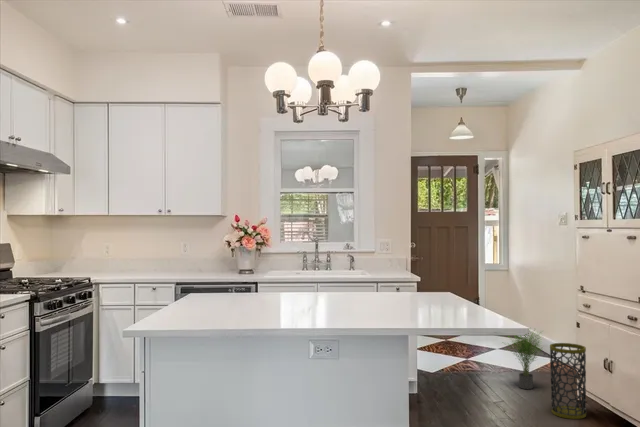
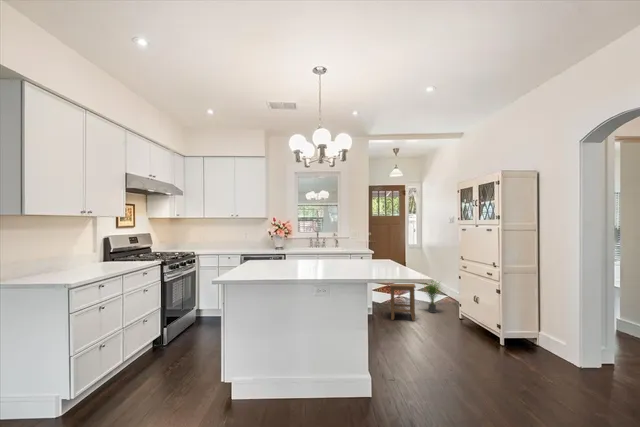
stool: none [447,331,495,406] -> present [390,284,416,321]
trash can: present [550,343,586,419] -> none [445,287,464,327]

